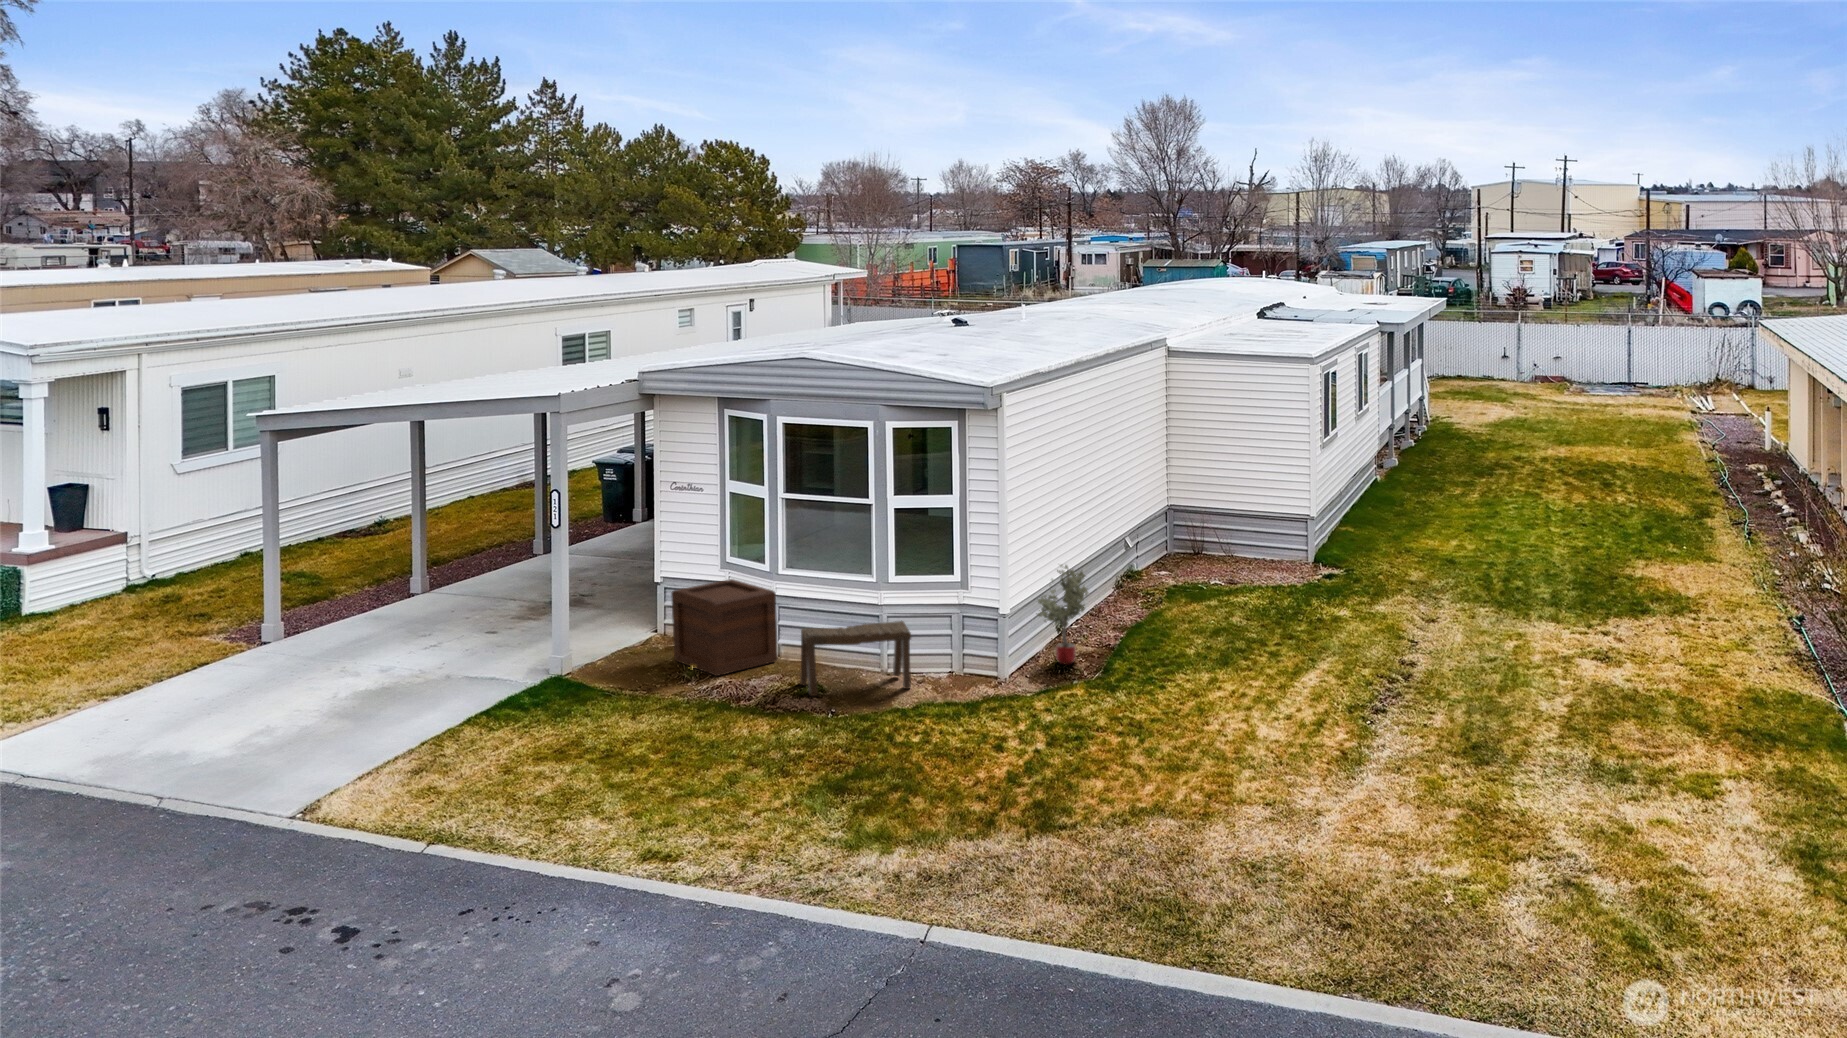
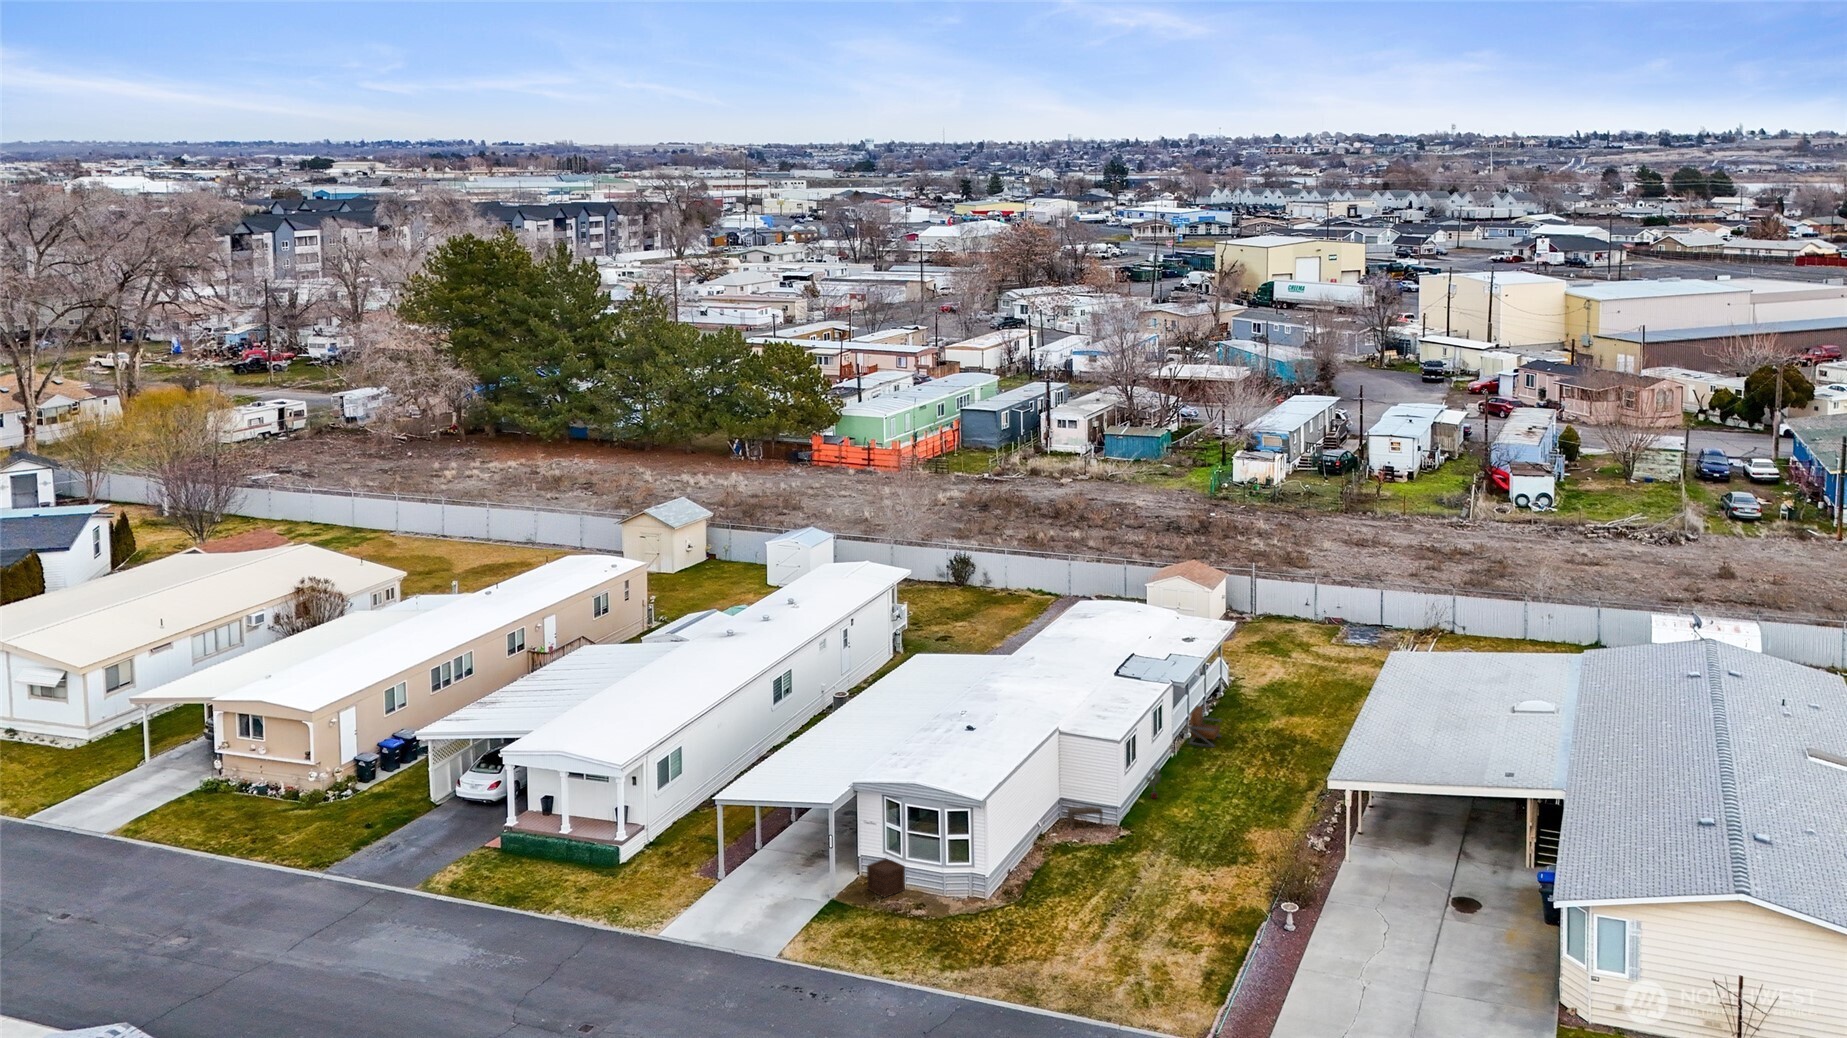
lounge chair: none [1391,407,1454,476] -> present [1187,706,1221,747]
potted tree: present [1036,565,1089,665] -> present [1146,769,1161,799]
bench: present [800,621,911,696] -> present [1067,807,1103,830]

